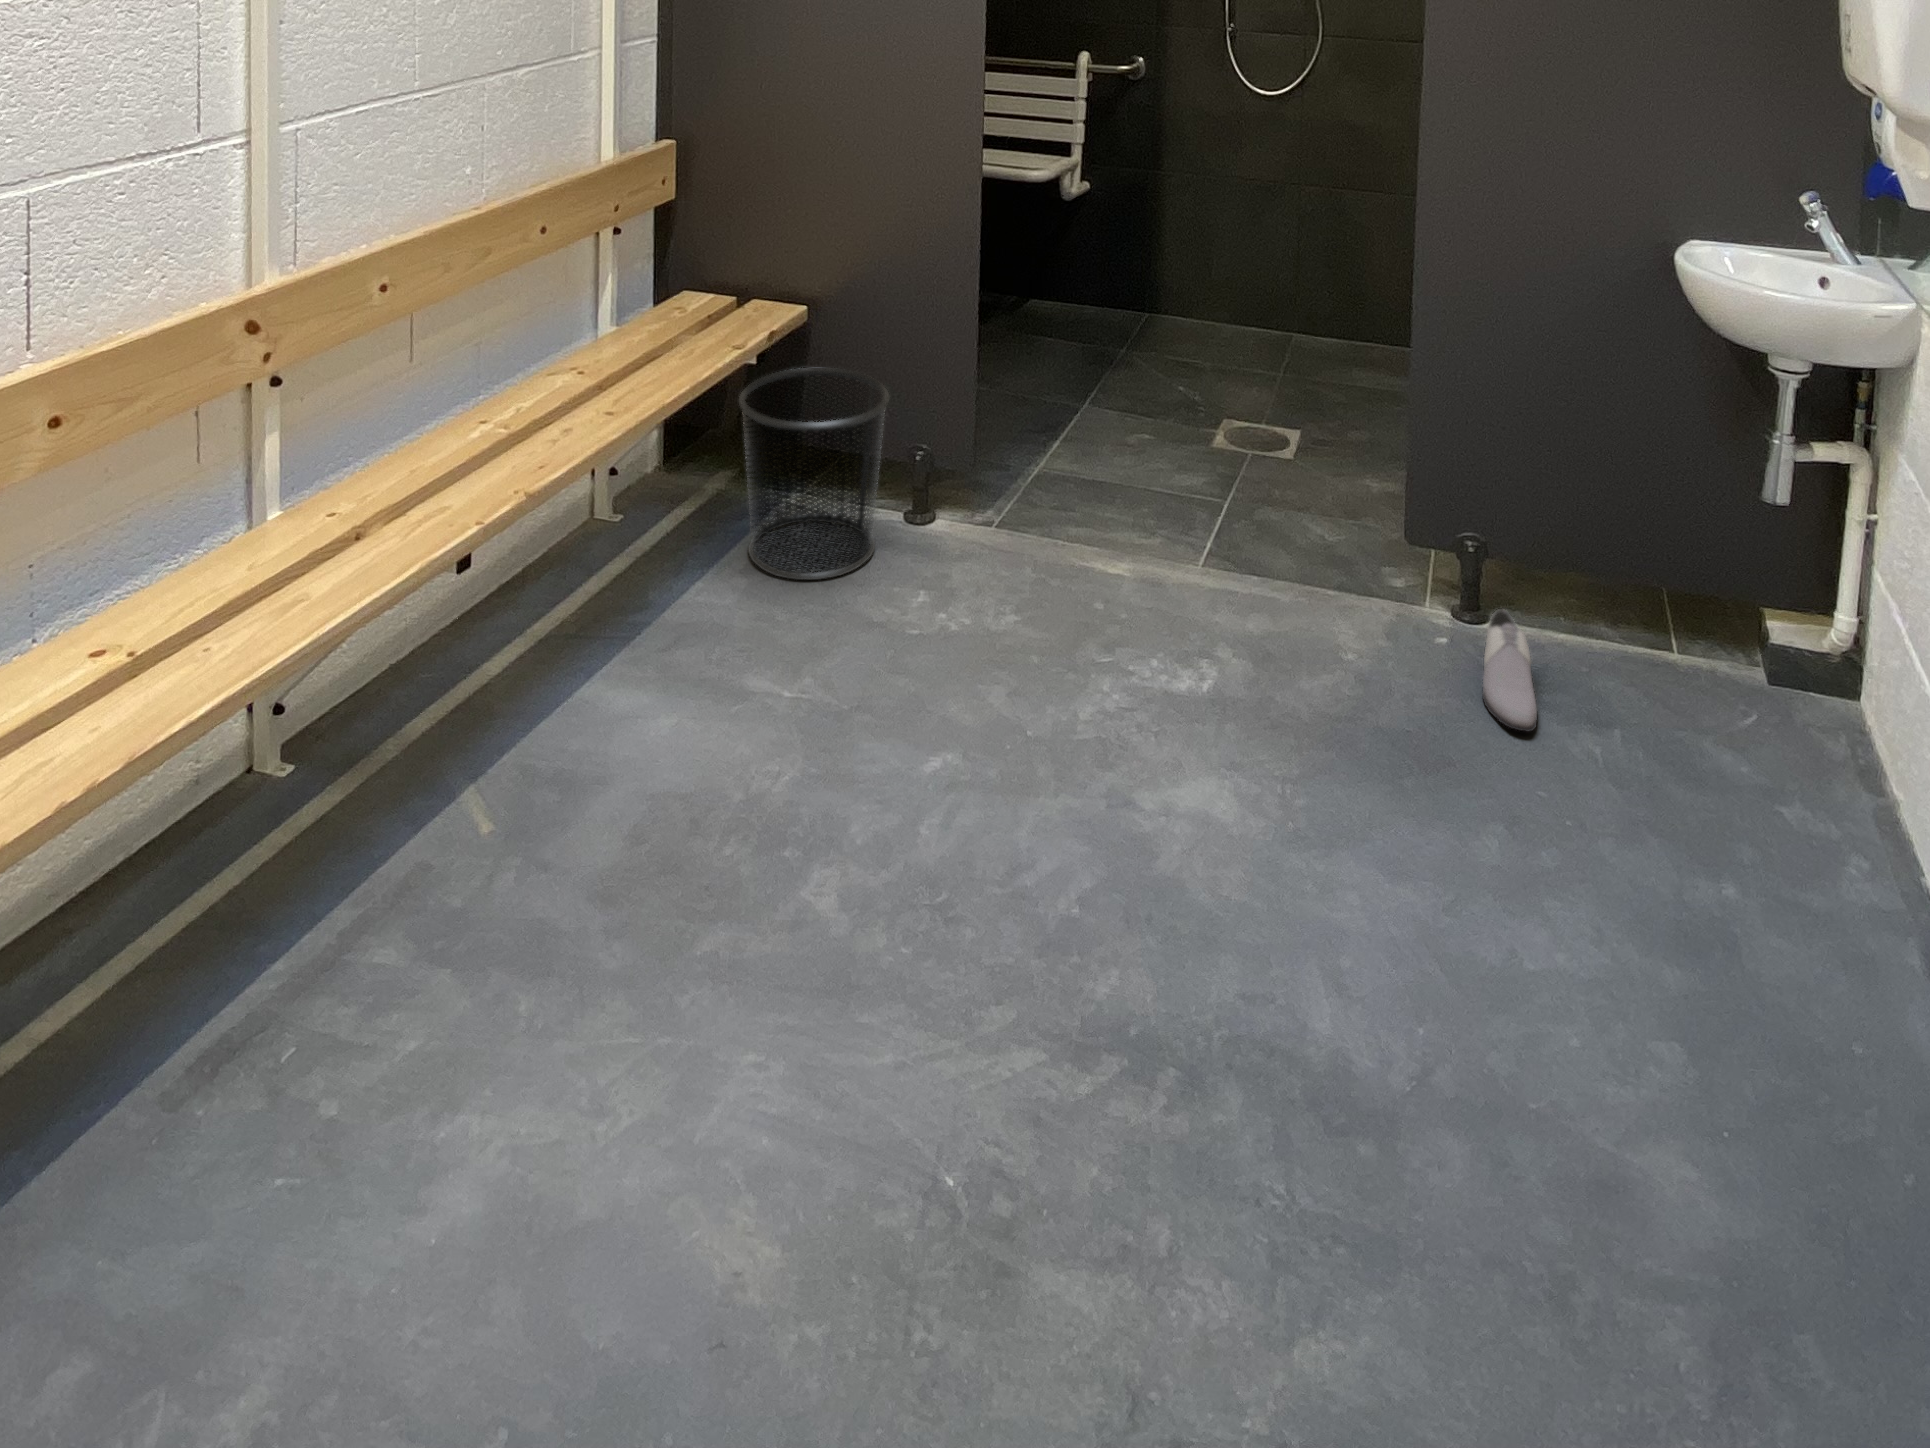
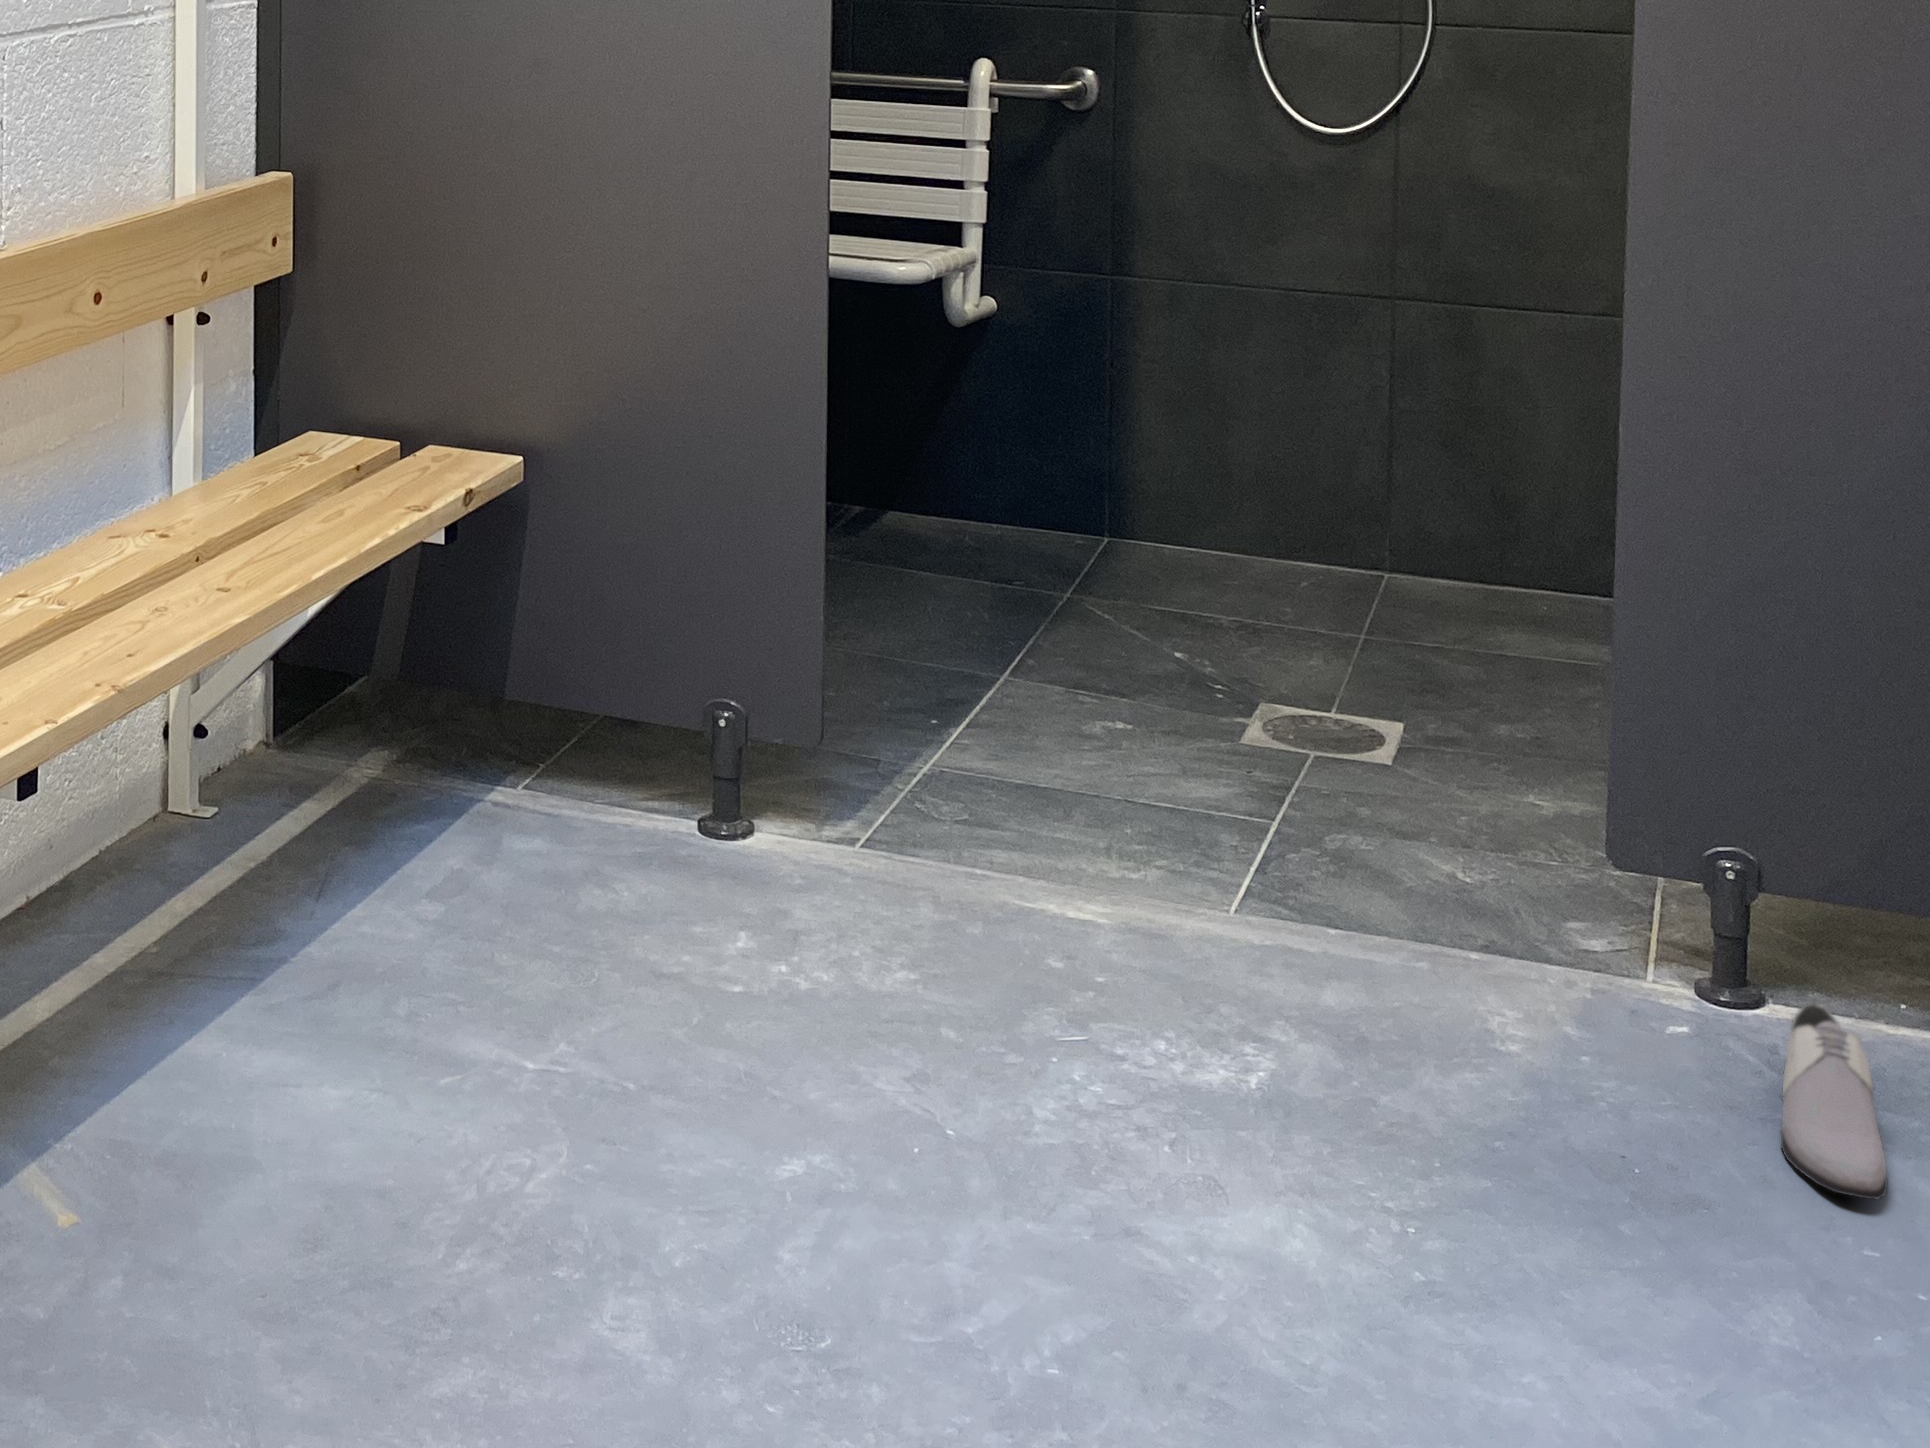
waste bin: present [739,368,889,580] -> none [418,565,678,917]

